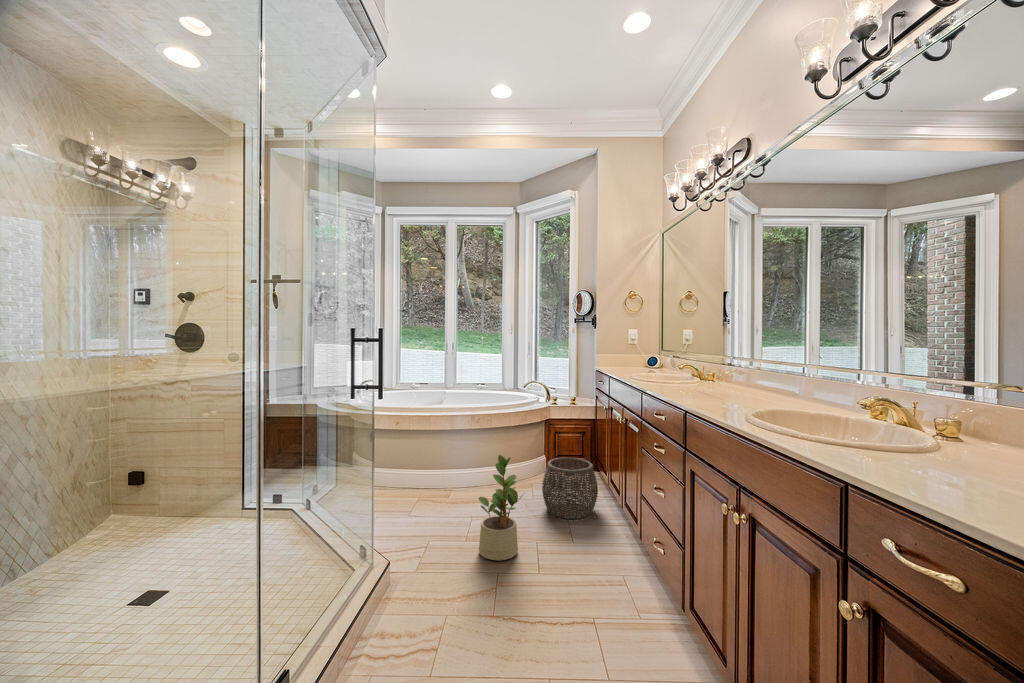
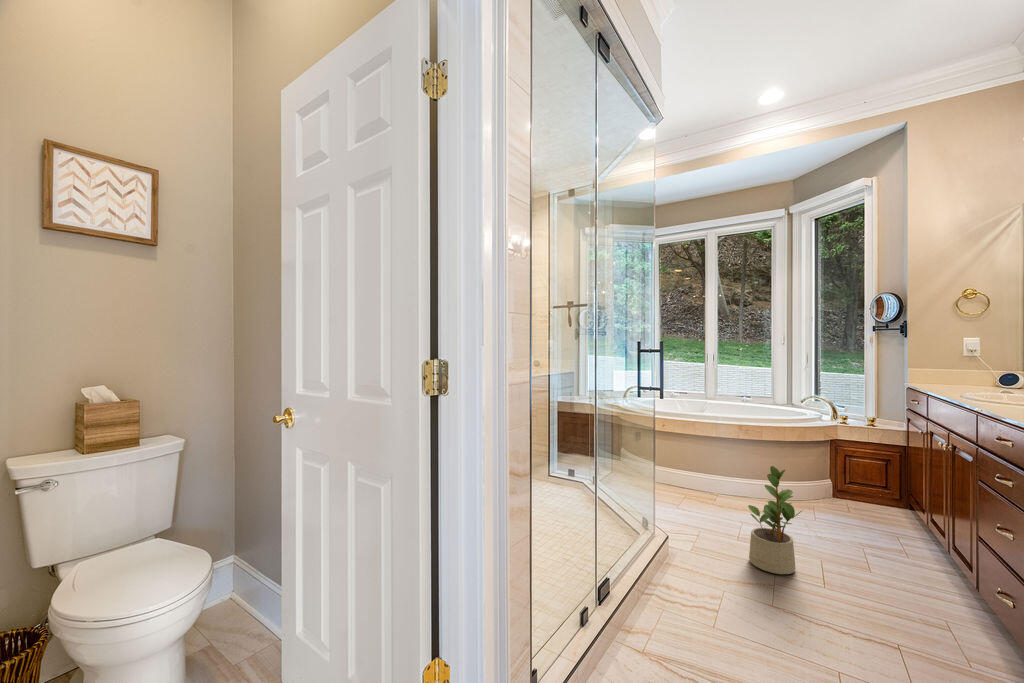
woven basket: present [542,457,598,519] -> none [827,483,910,557]

